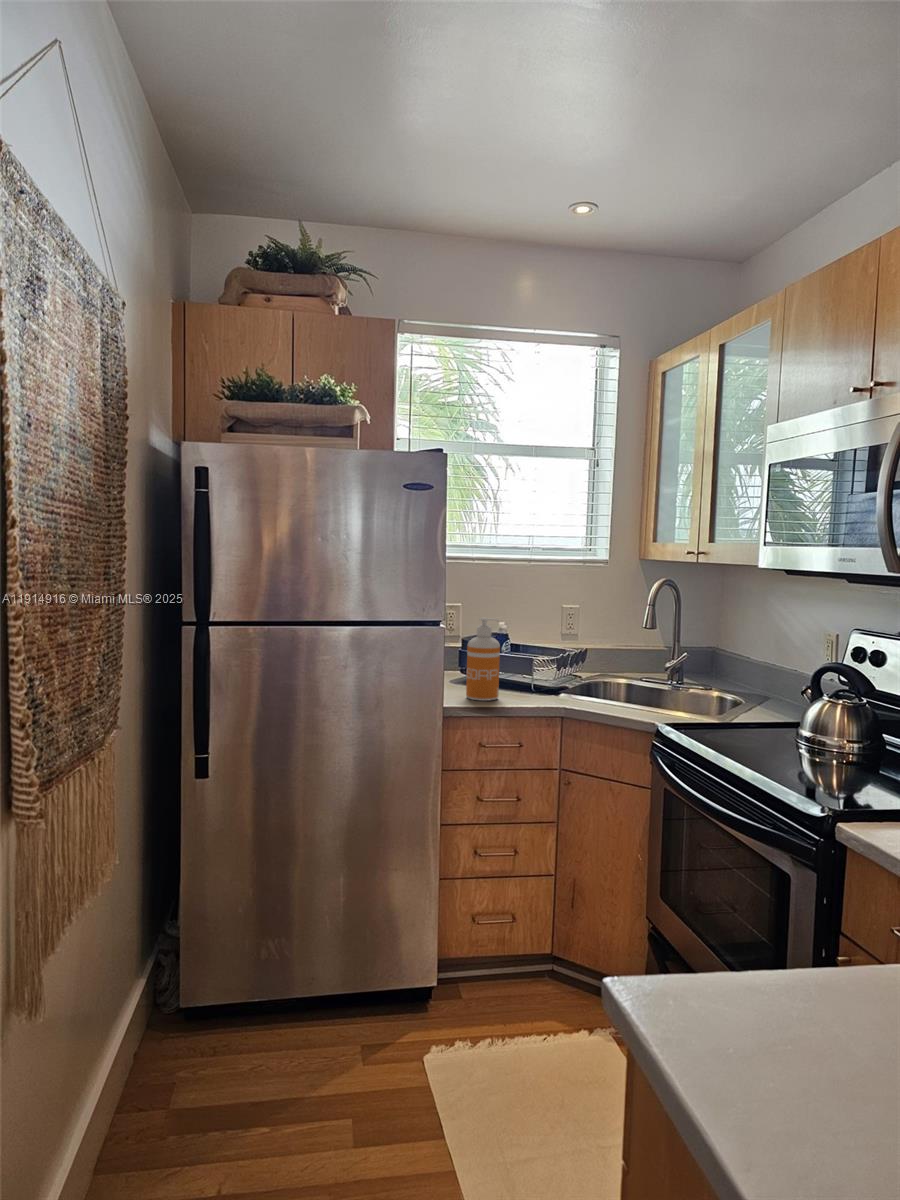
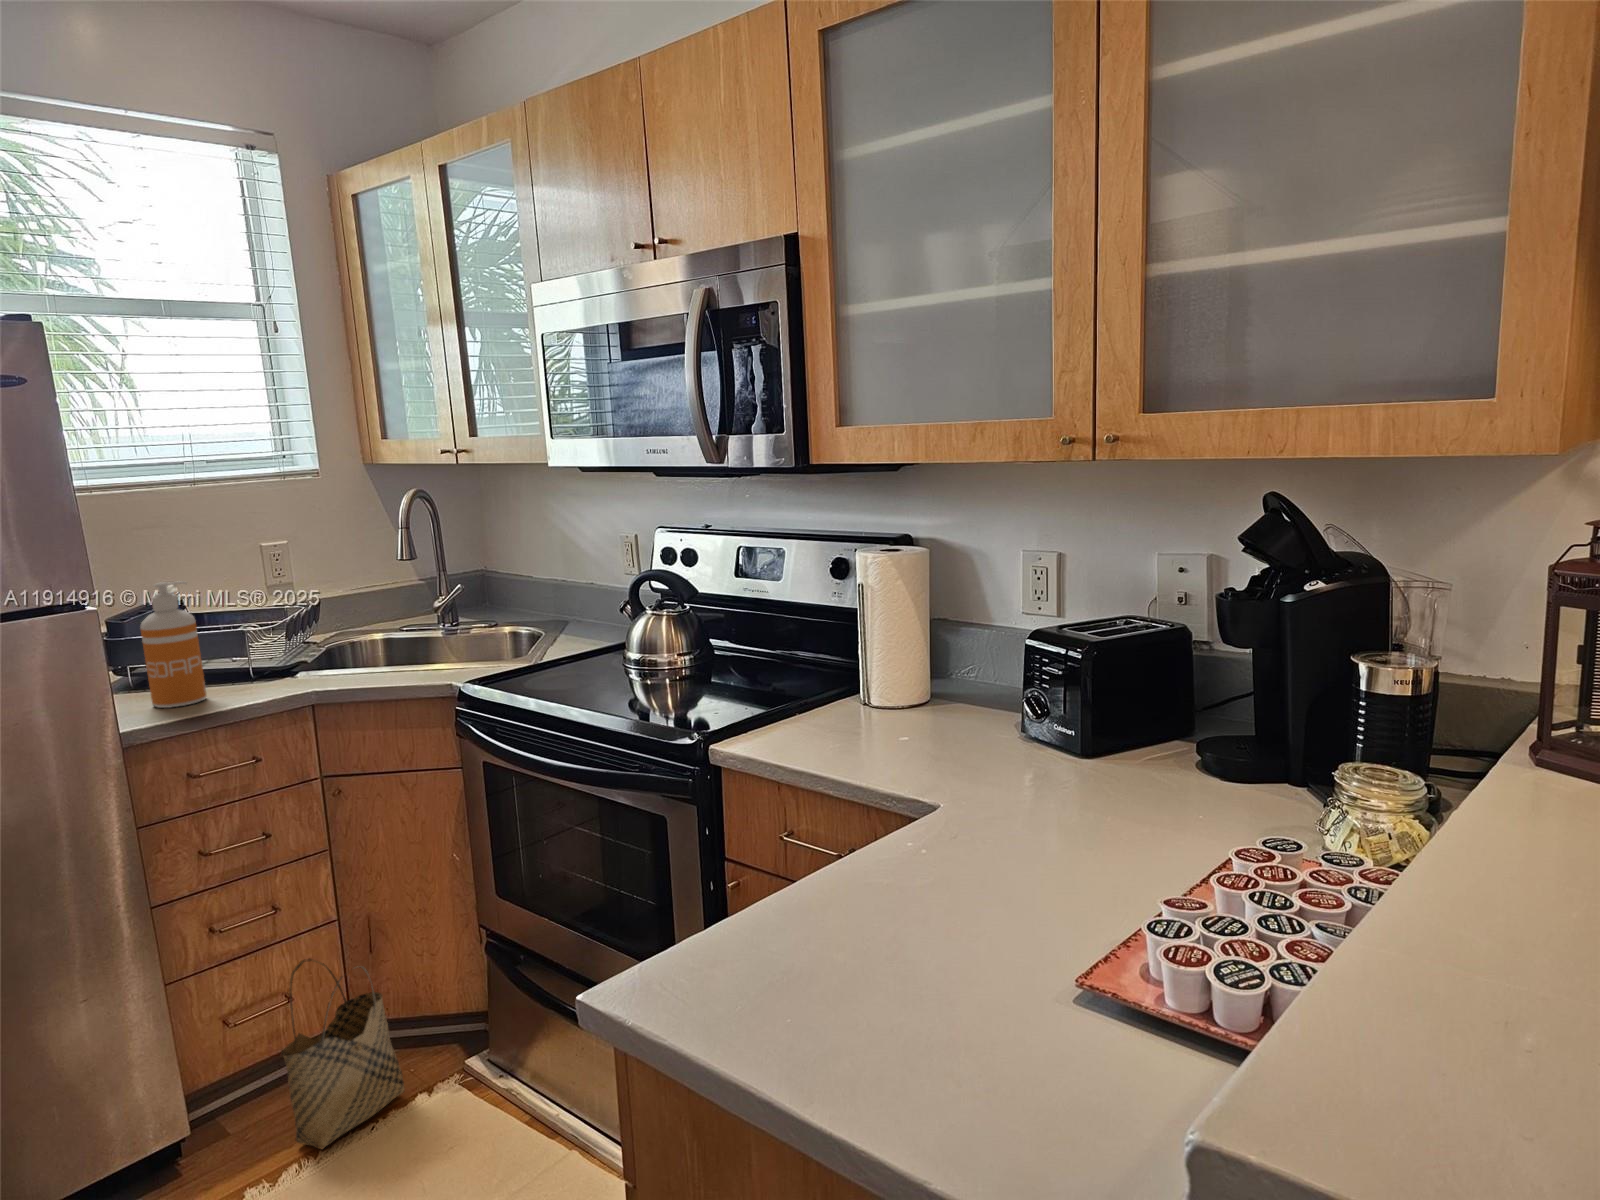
woven basket: none [494,896,574,1038] -> present [281,959,404,1149]

